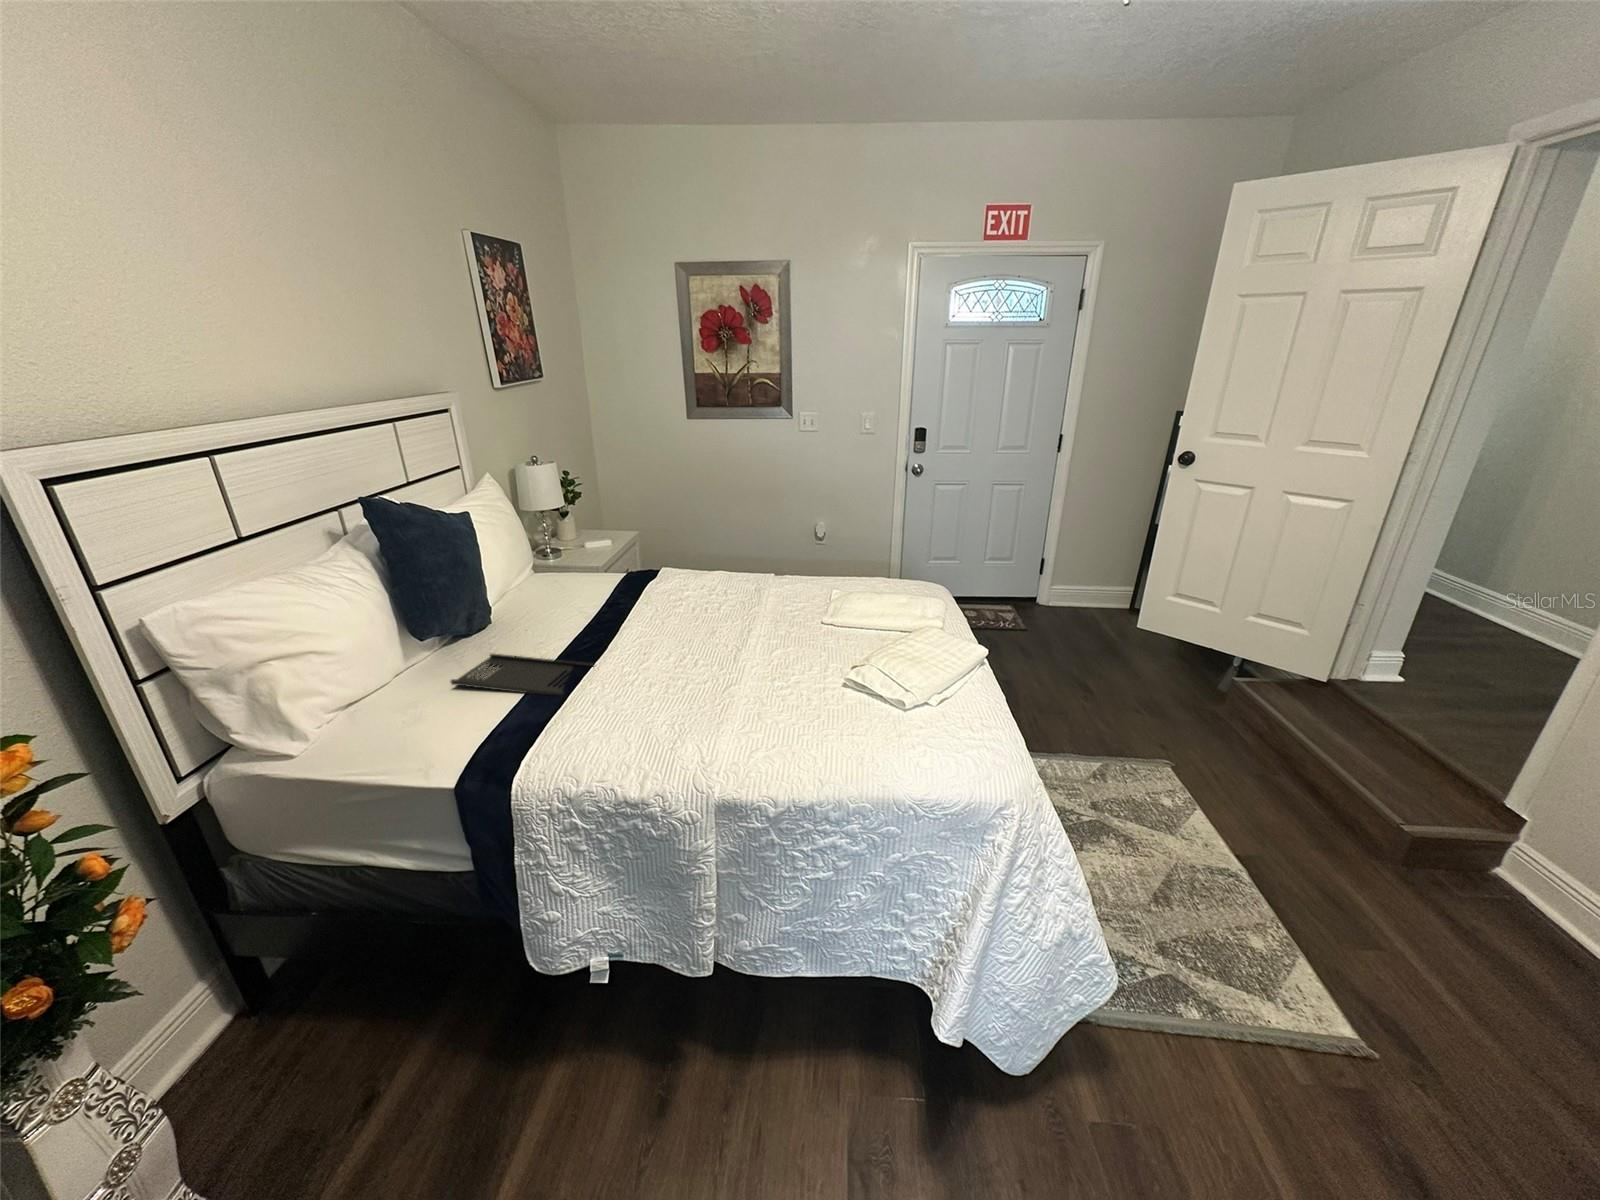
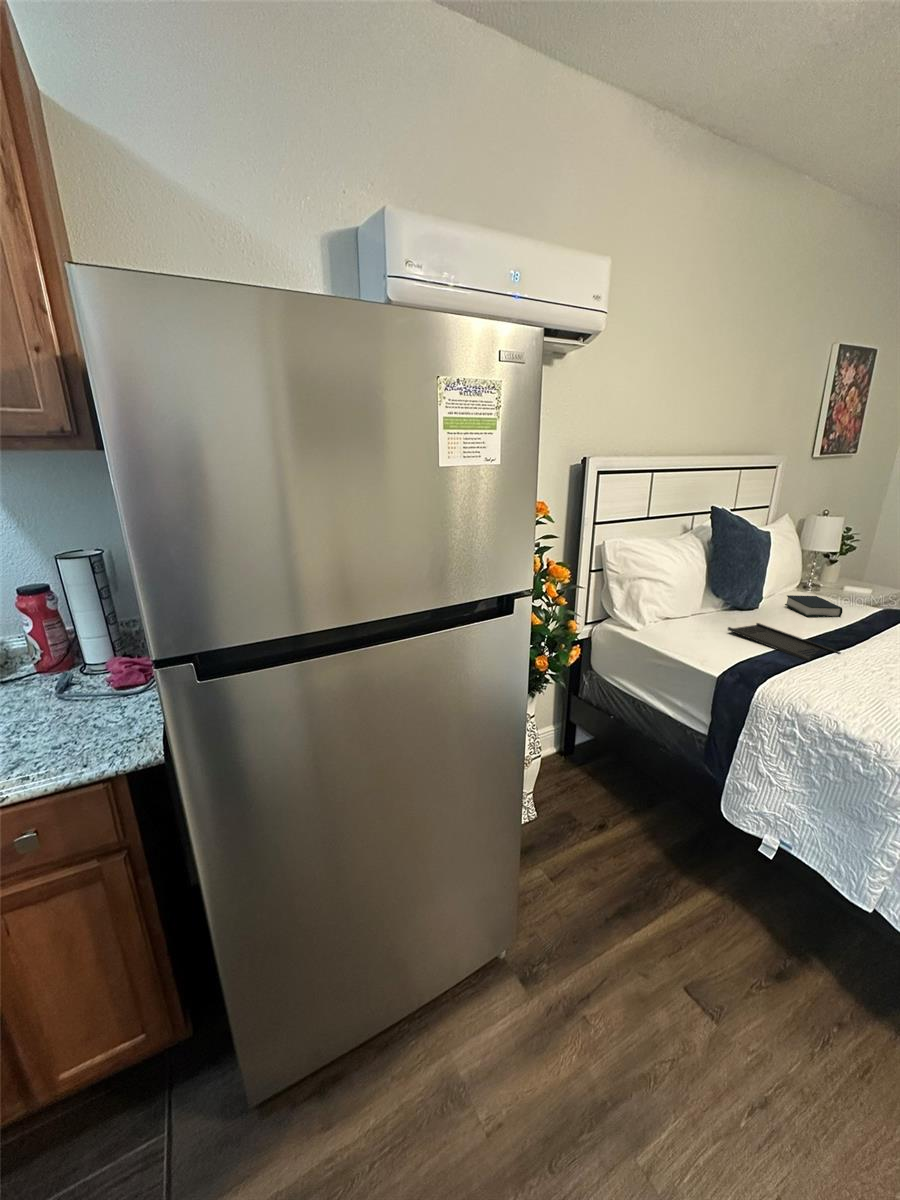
book: none [519,580,586,615] -> present [785,595,842,617]

